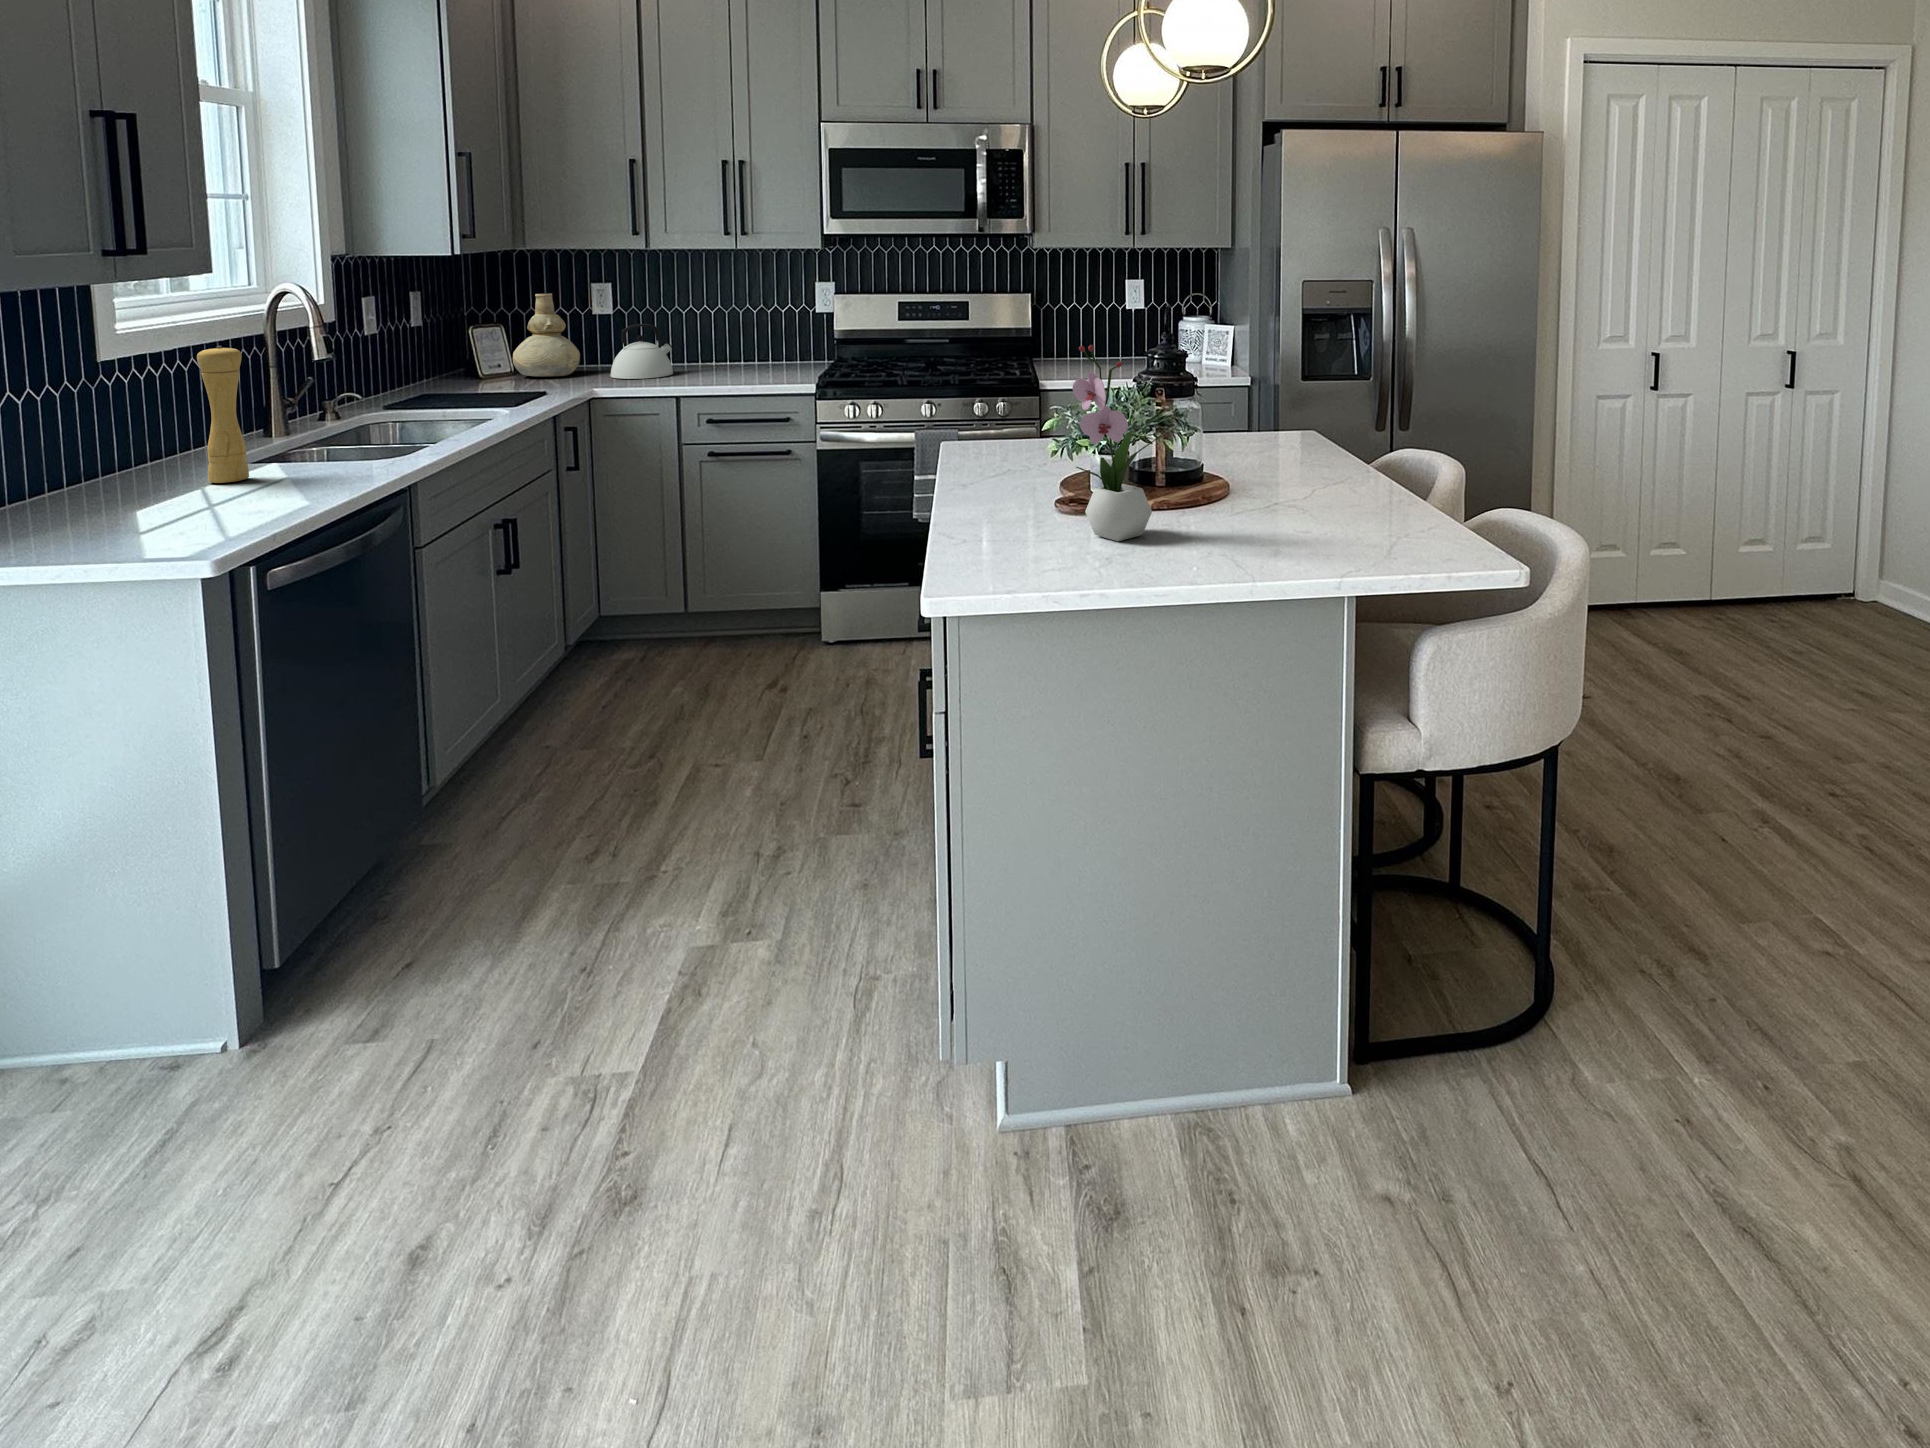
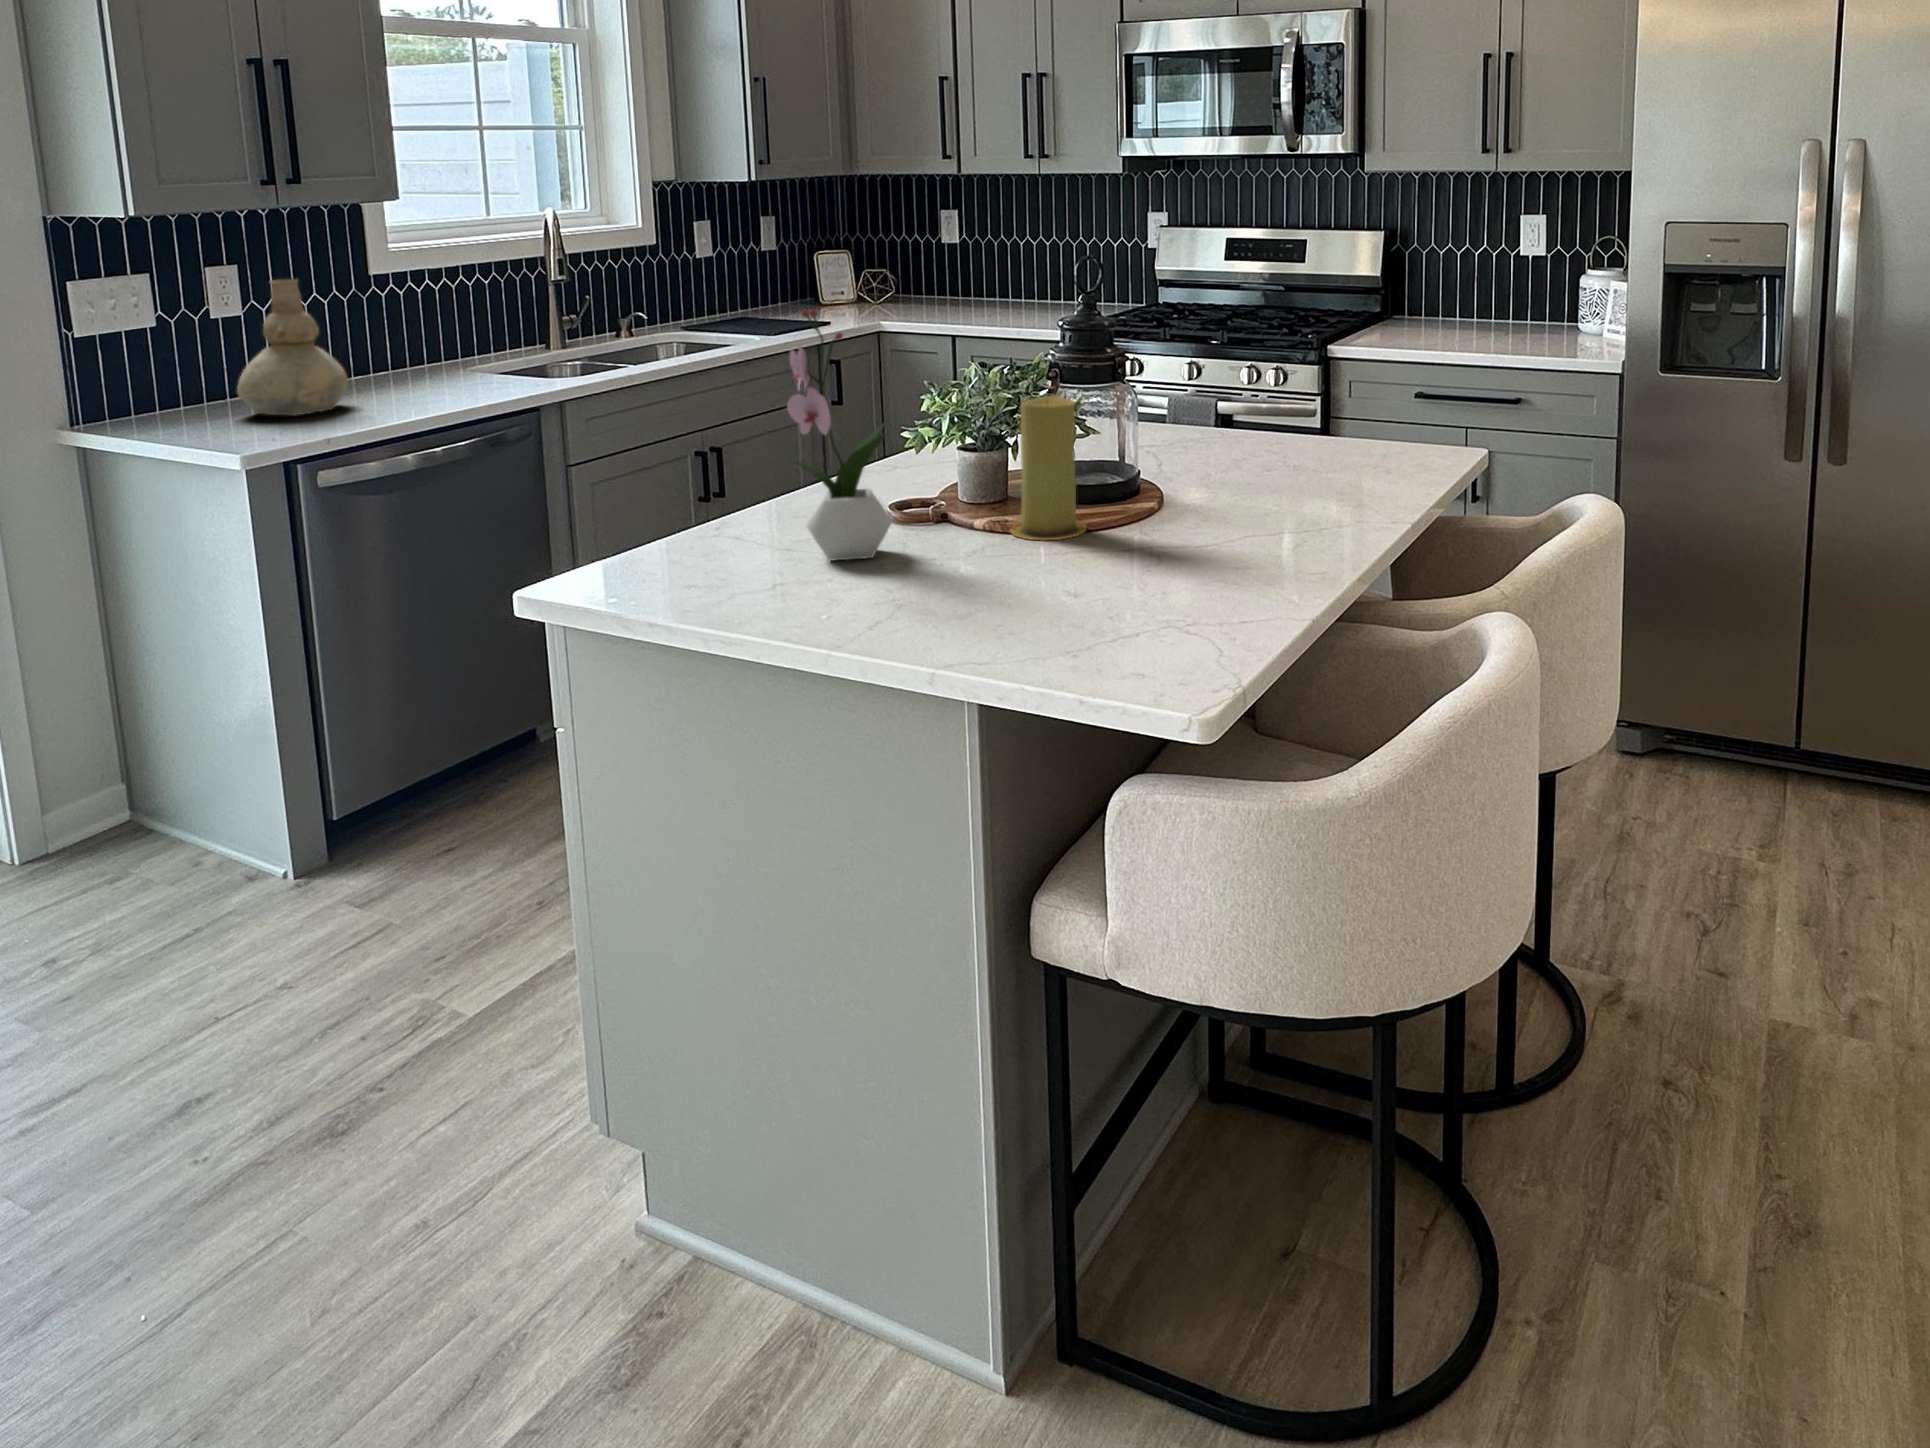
vase: present [513,293,580,376] -> present [237,279,348,415]
kettle: present [611,324,673,379] -> none [912,256,979,317]
pepper mill: present [197,346,249,483] -> none [392,267,435,391]
candle: none [1168,404,1224,510] -> present [1010,396,1086,541]

